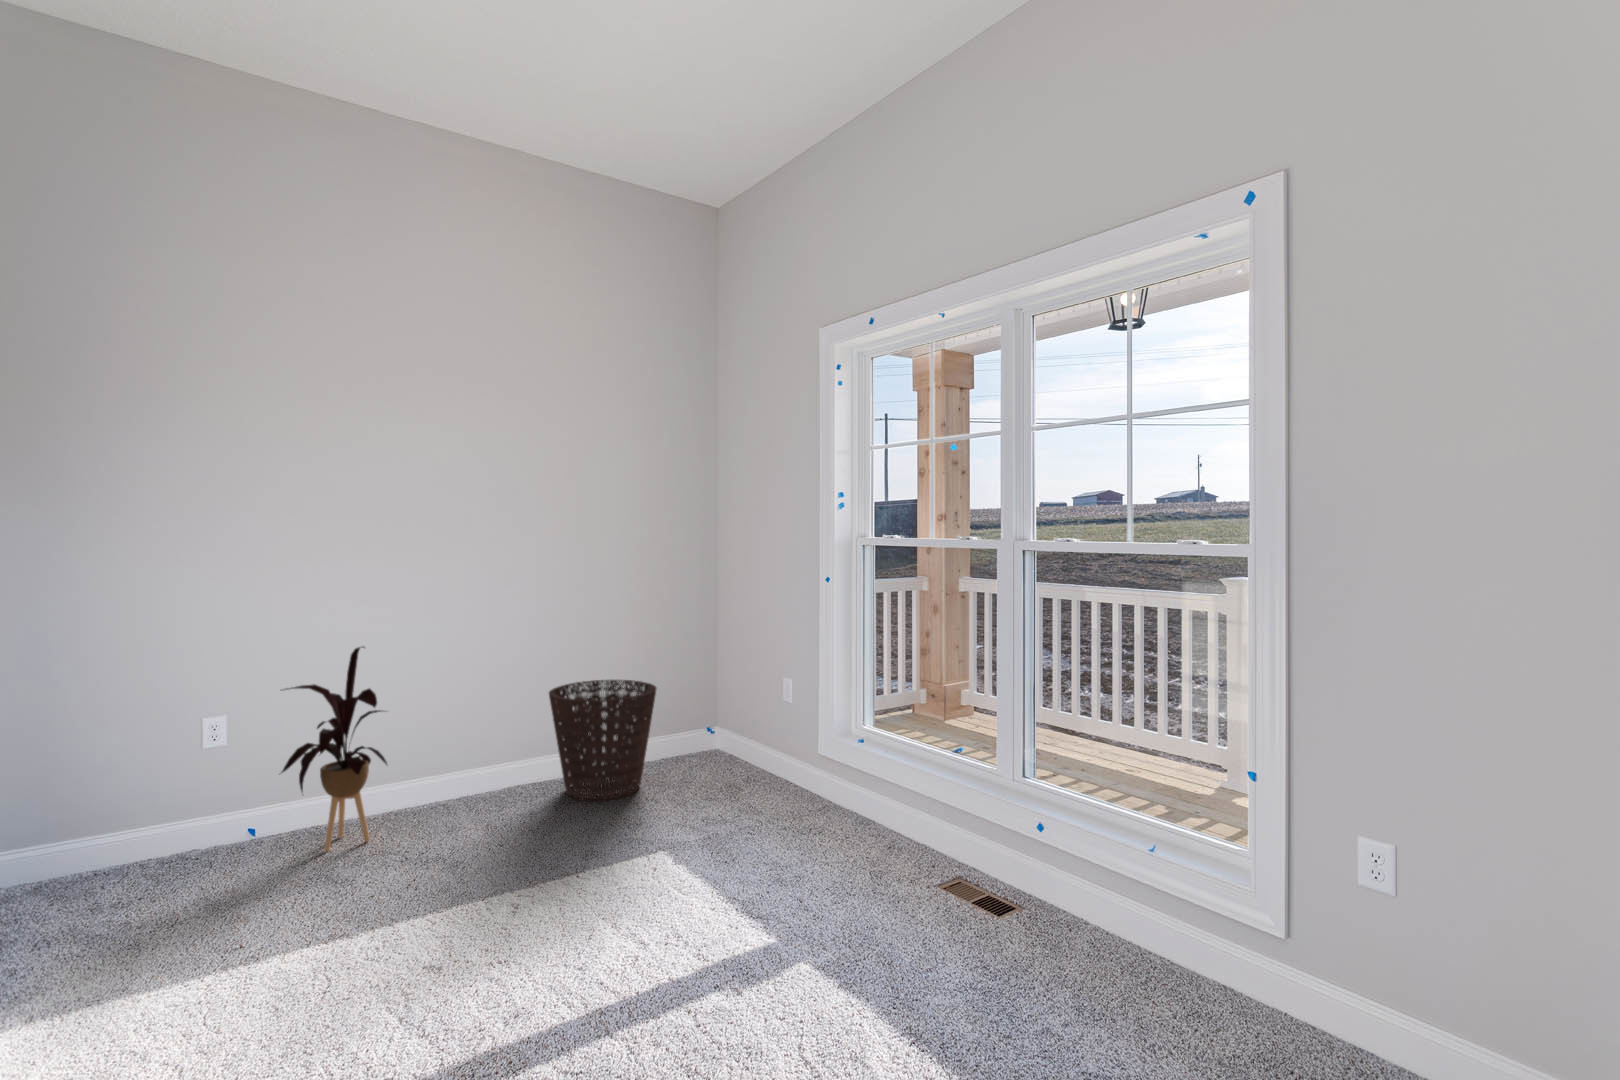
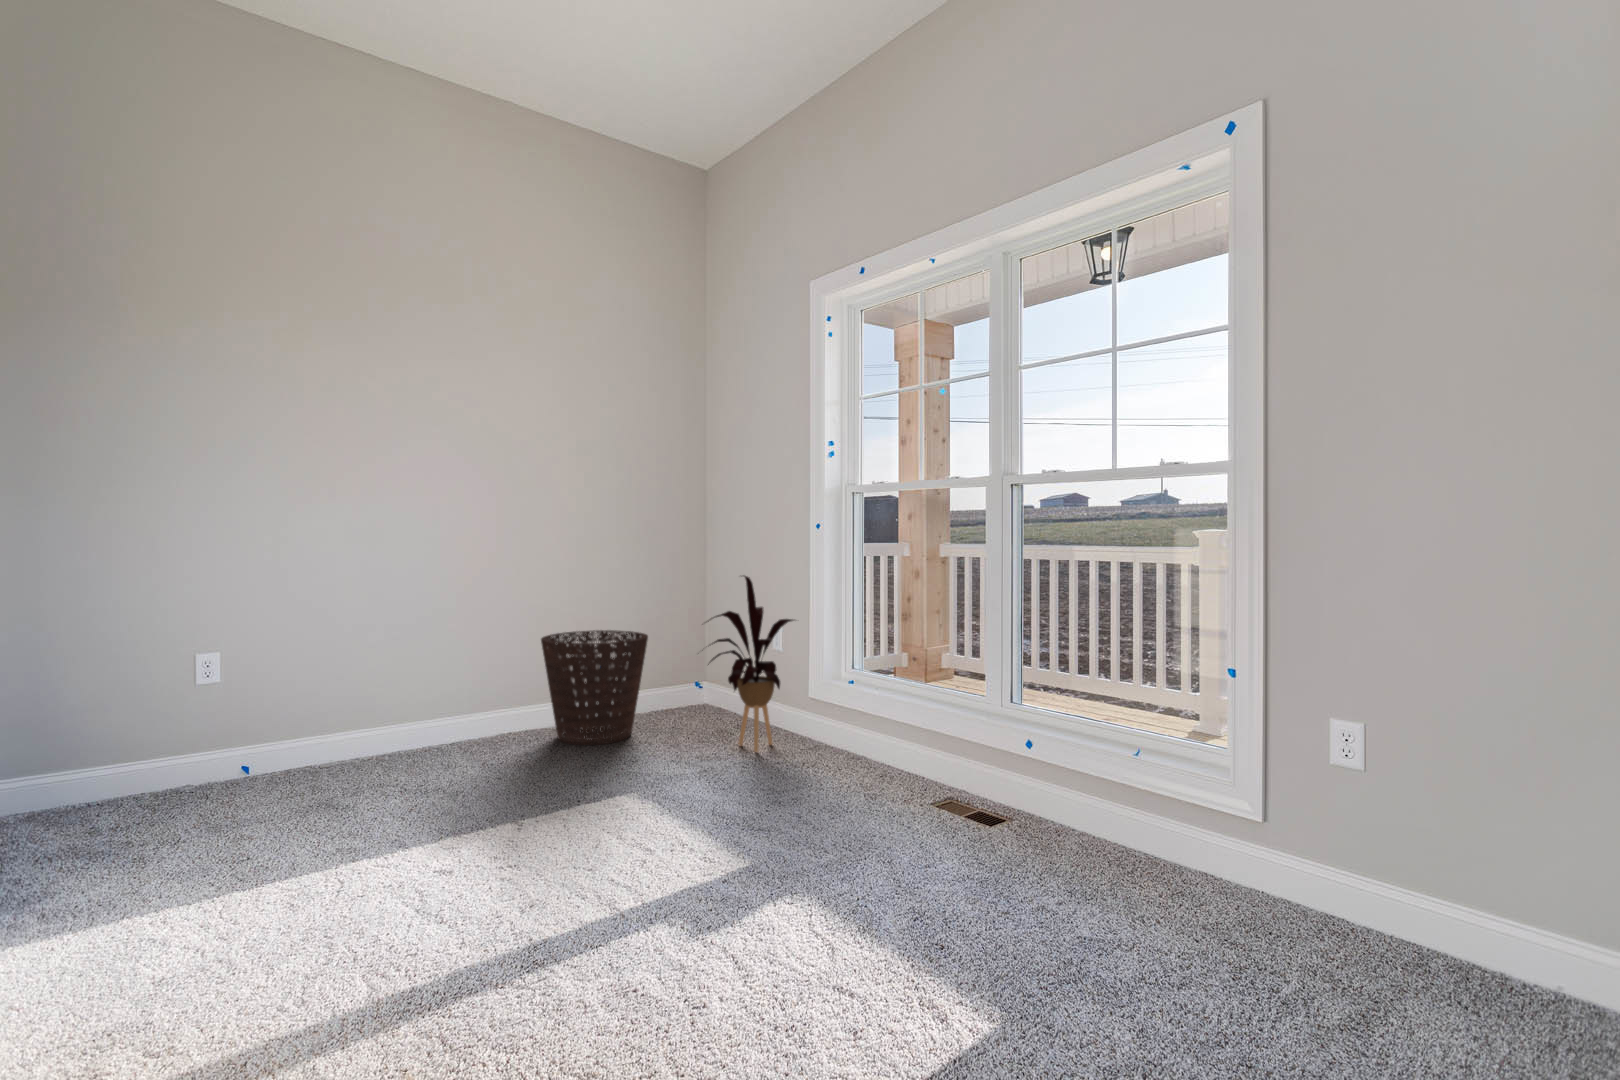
house plant: present [282,647,387,851] -> present [708,576,794,752]

